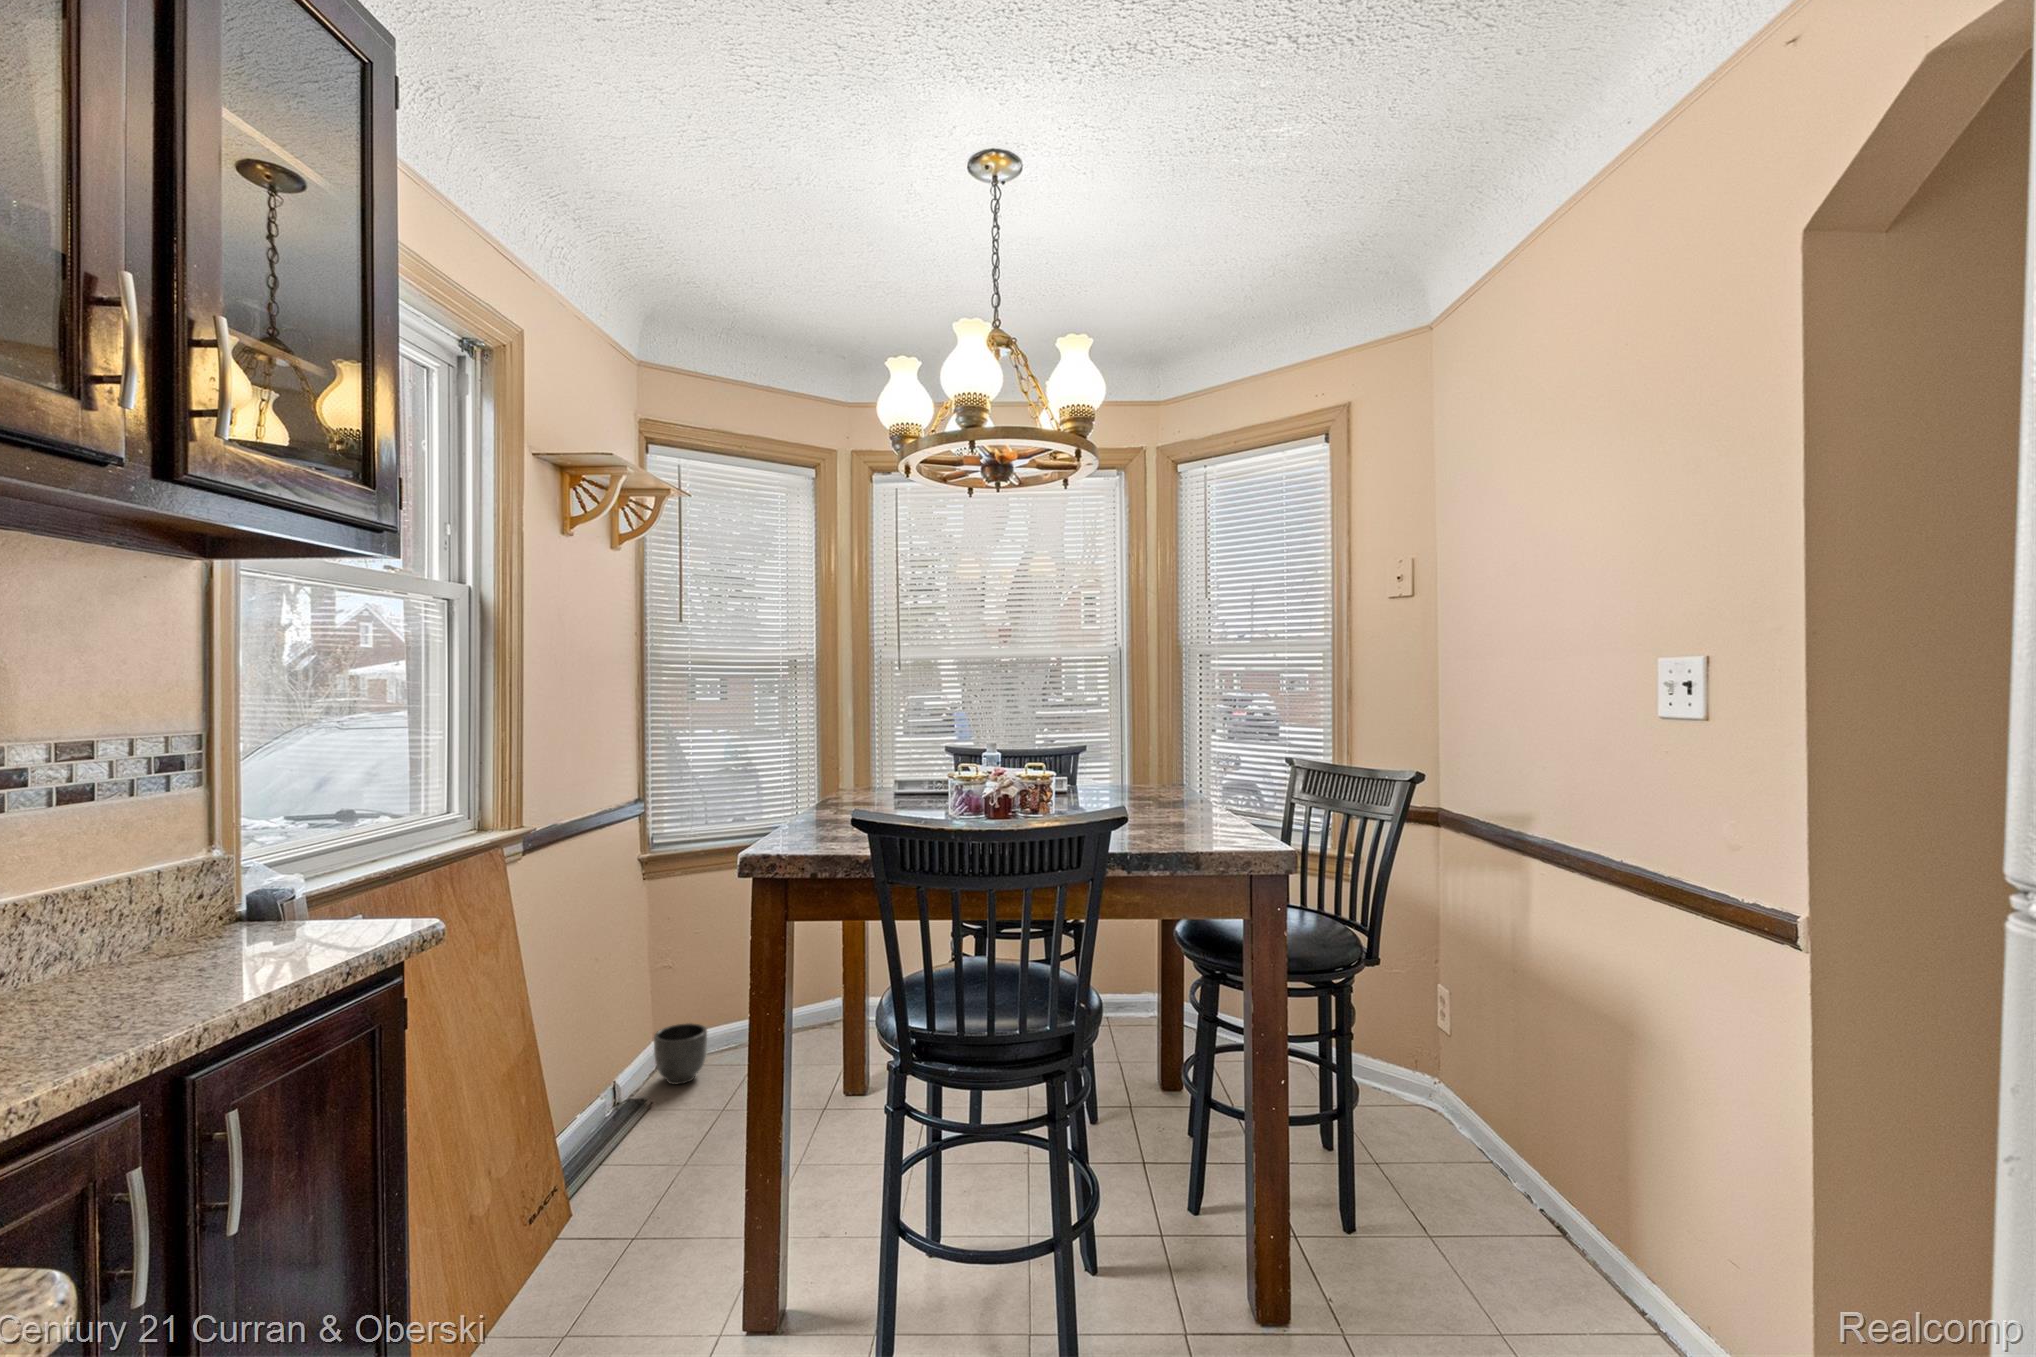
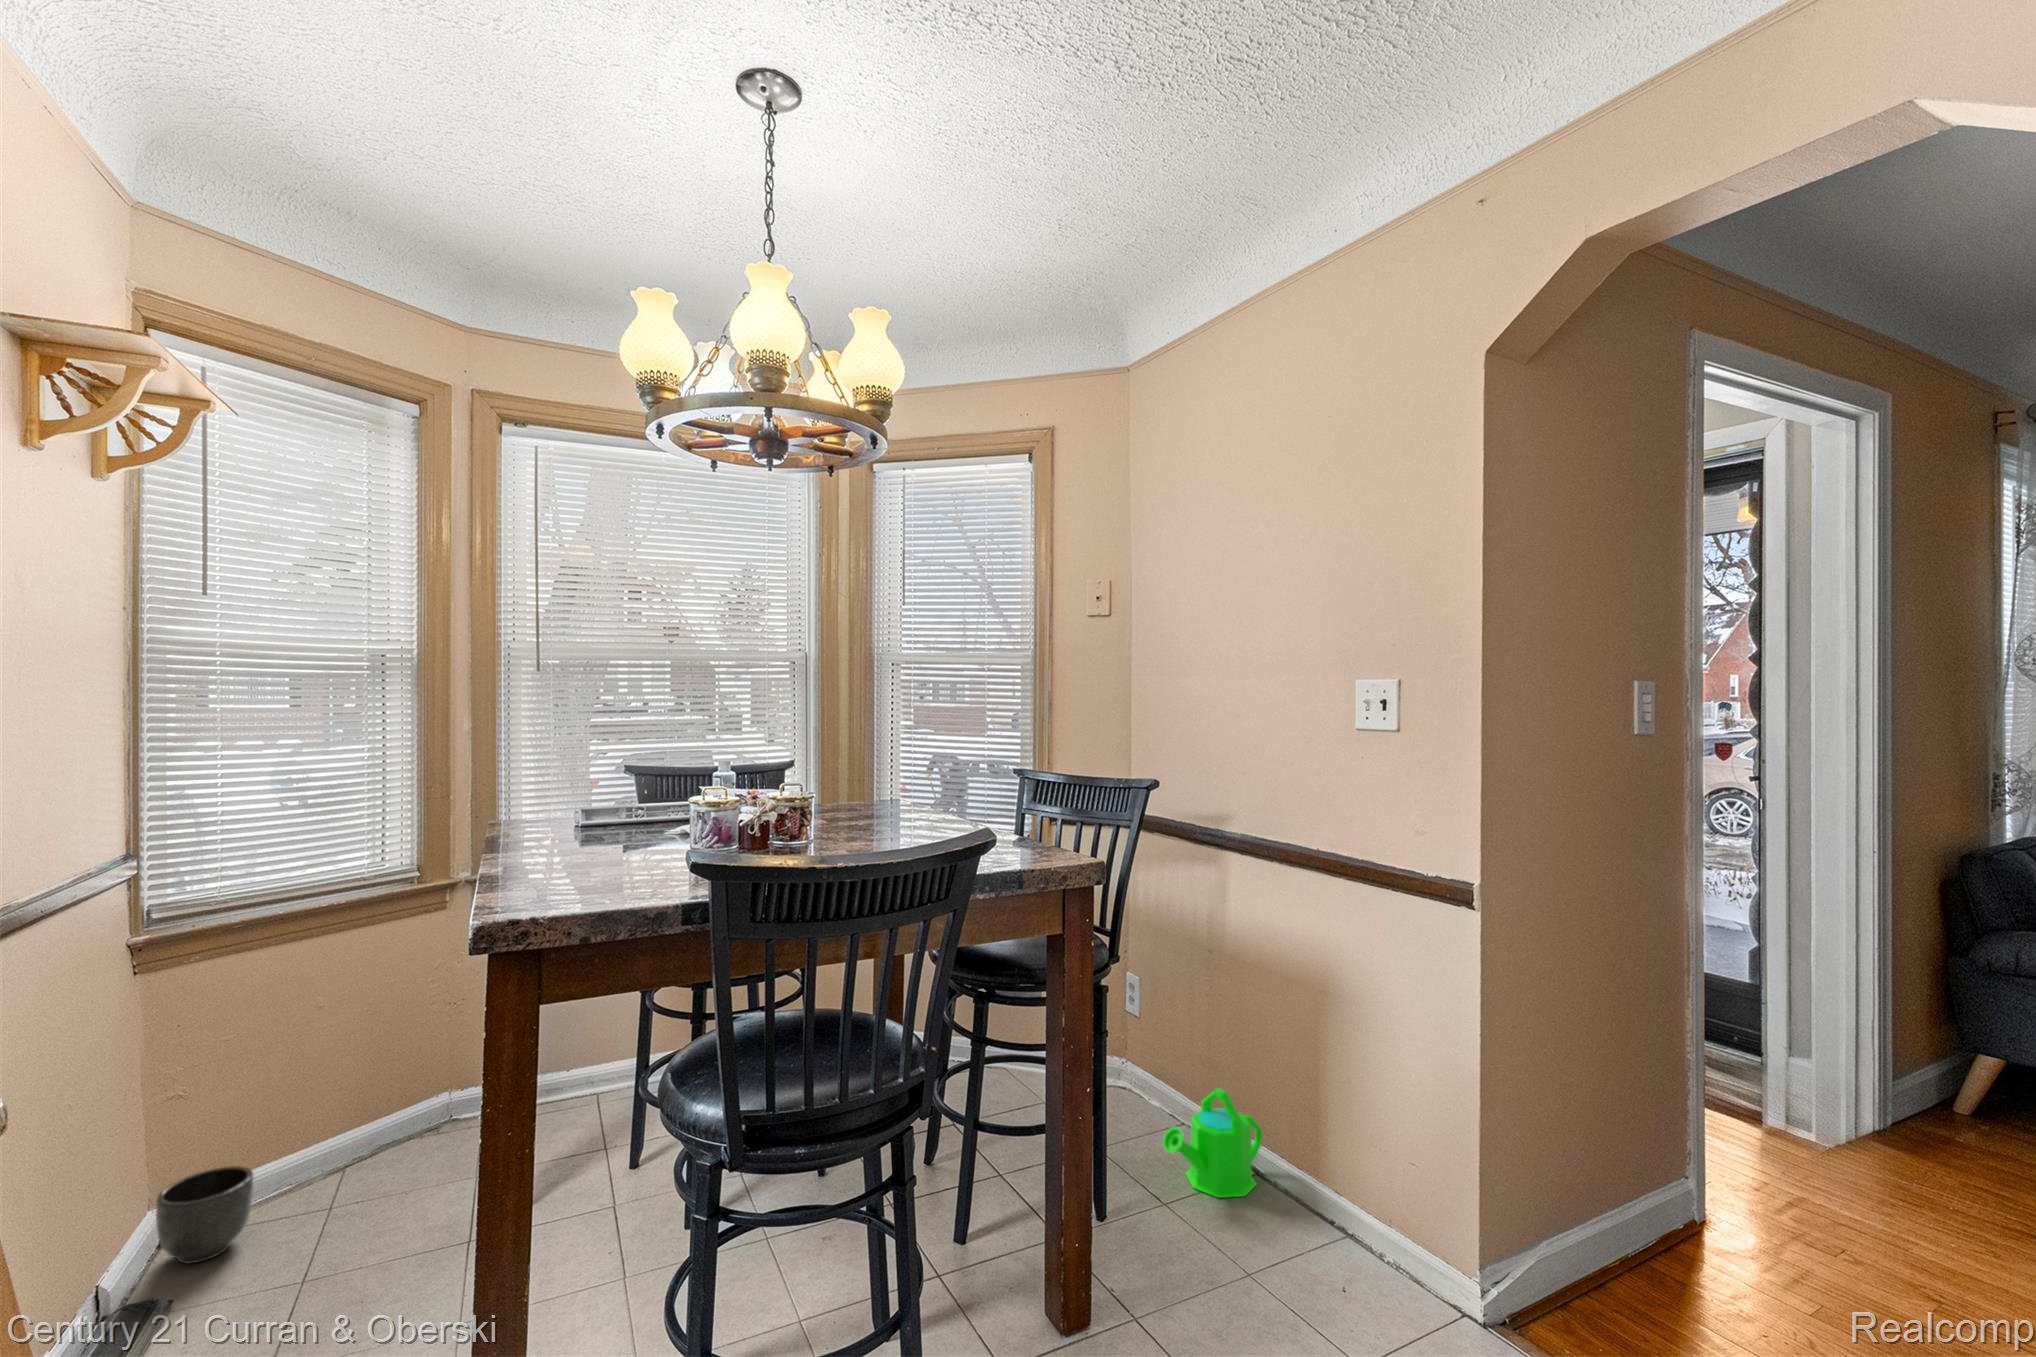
watering can: none [1432,1125,1577,1253] -> present [1162,1088,1262,1198]

